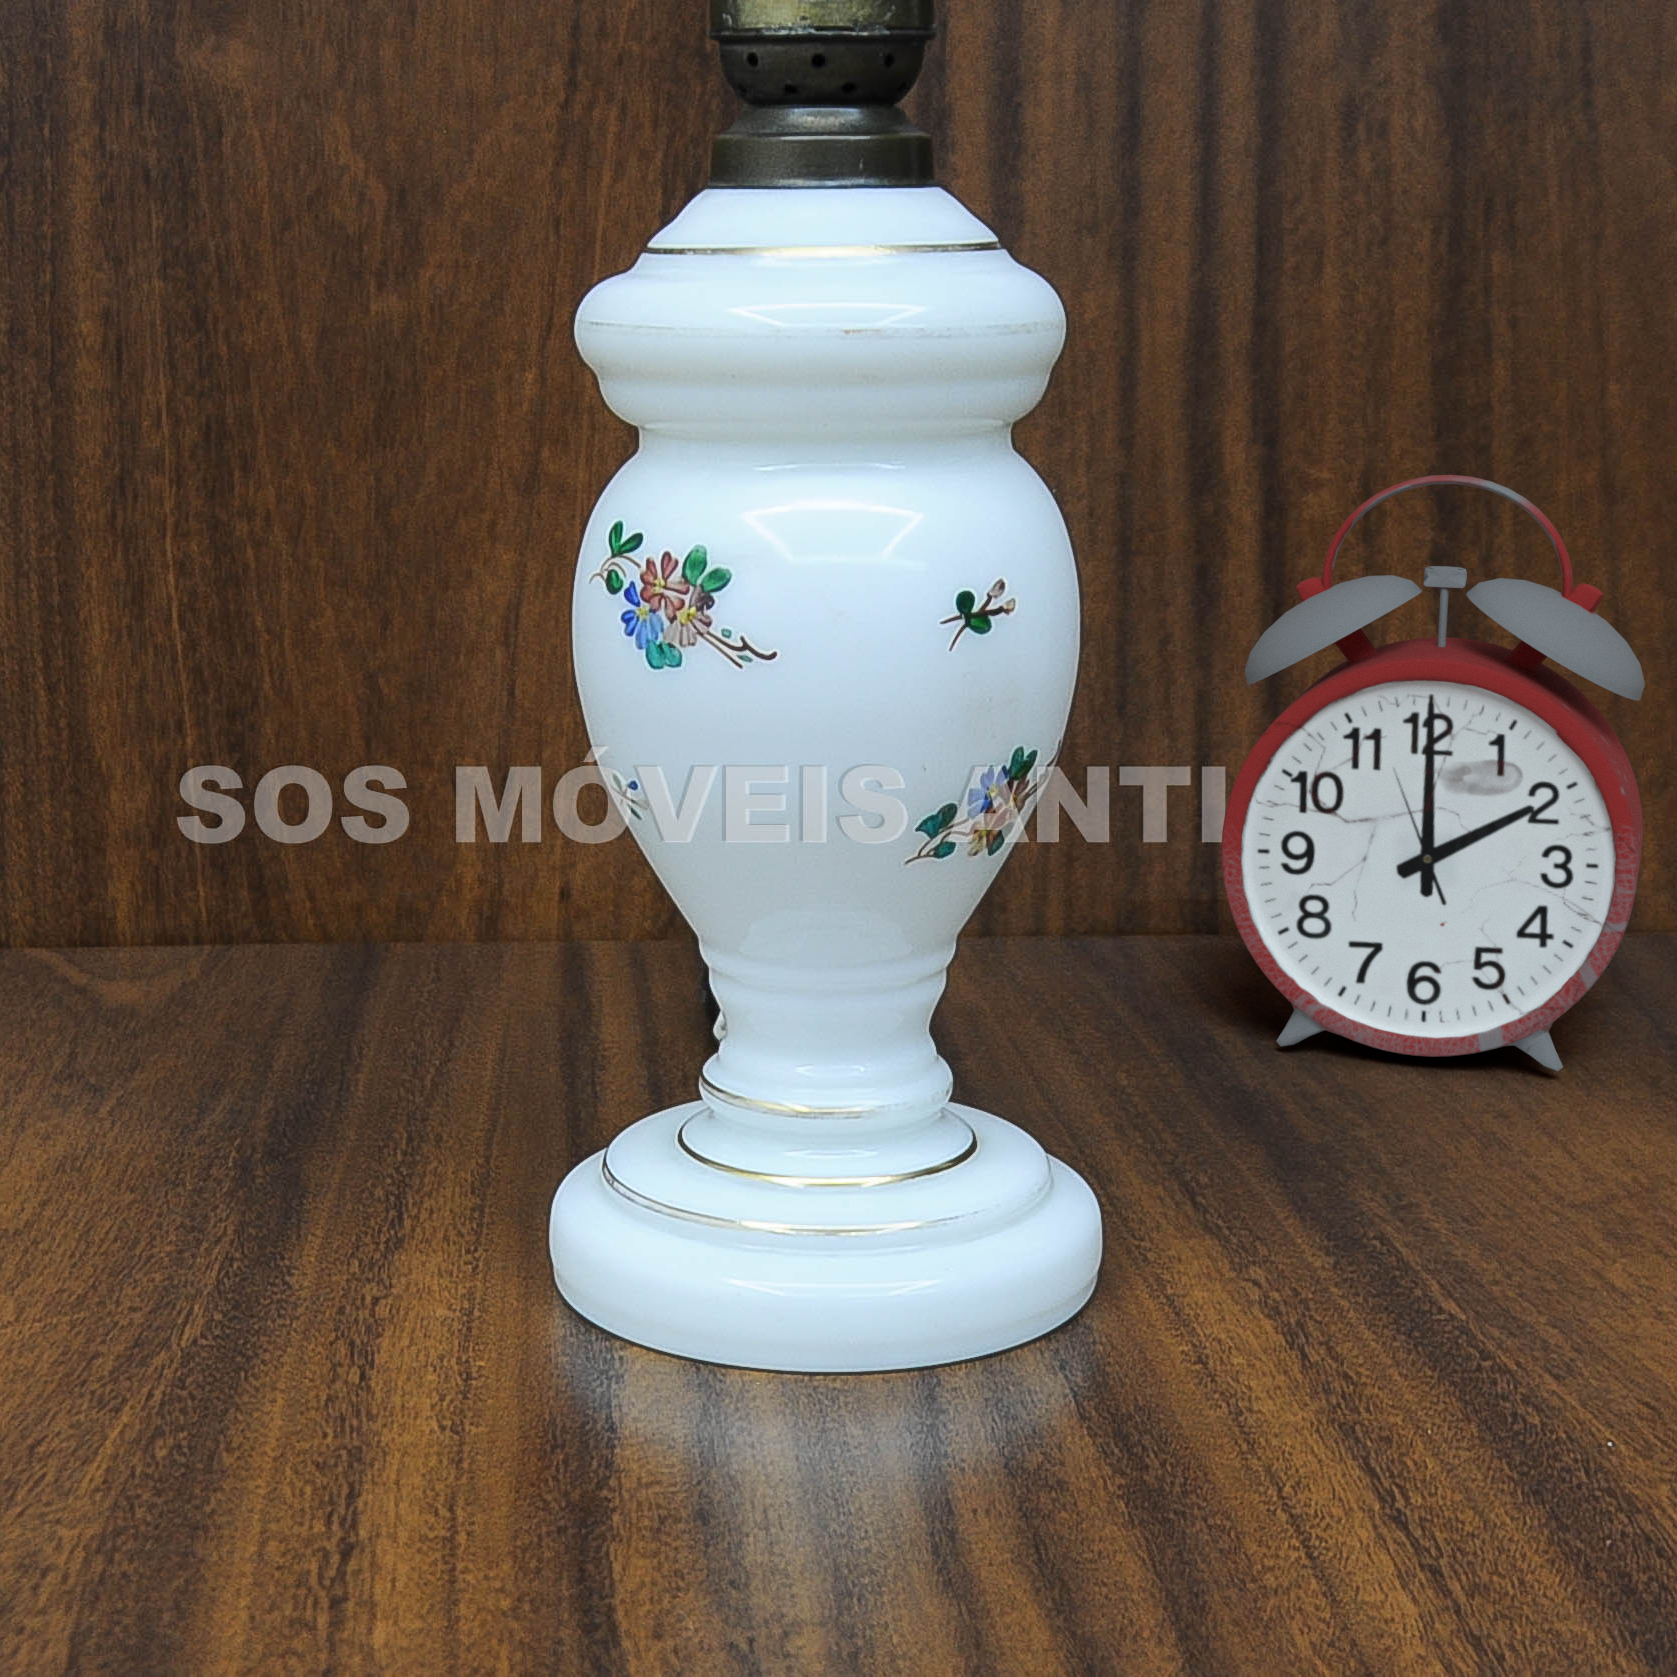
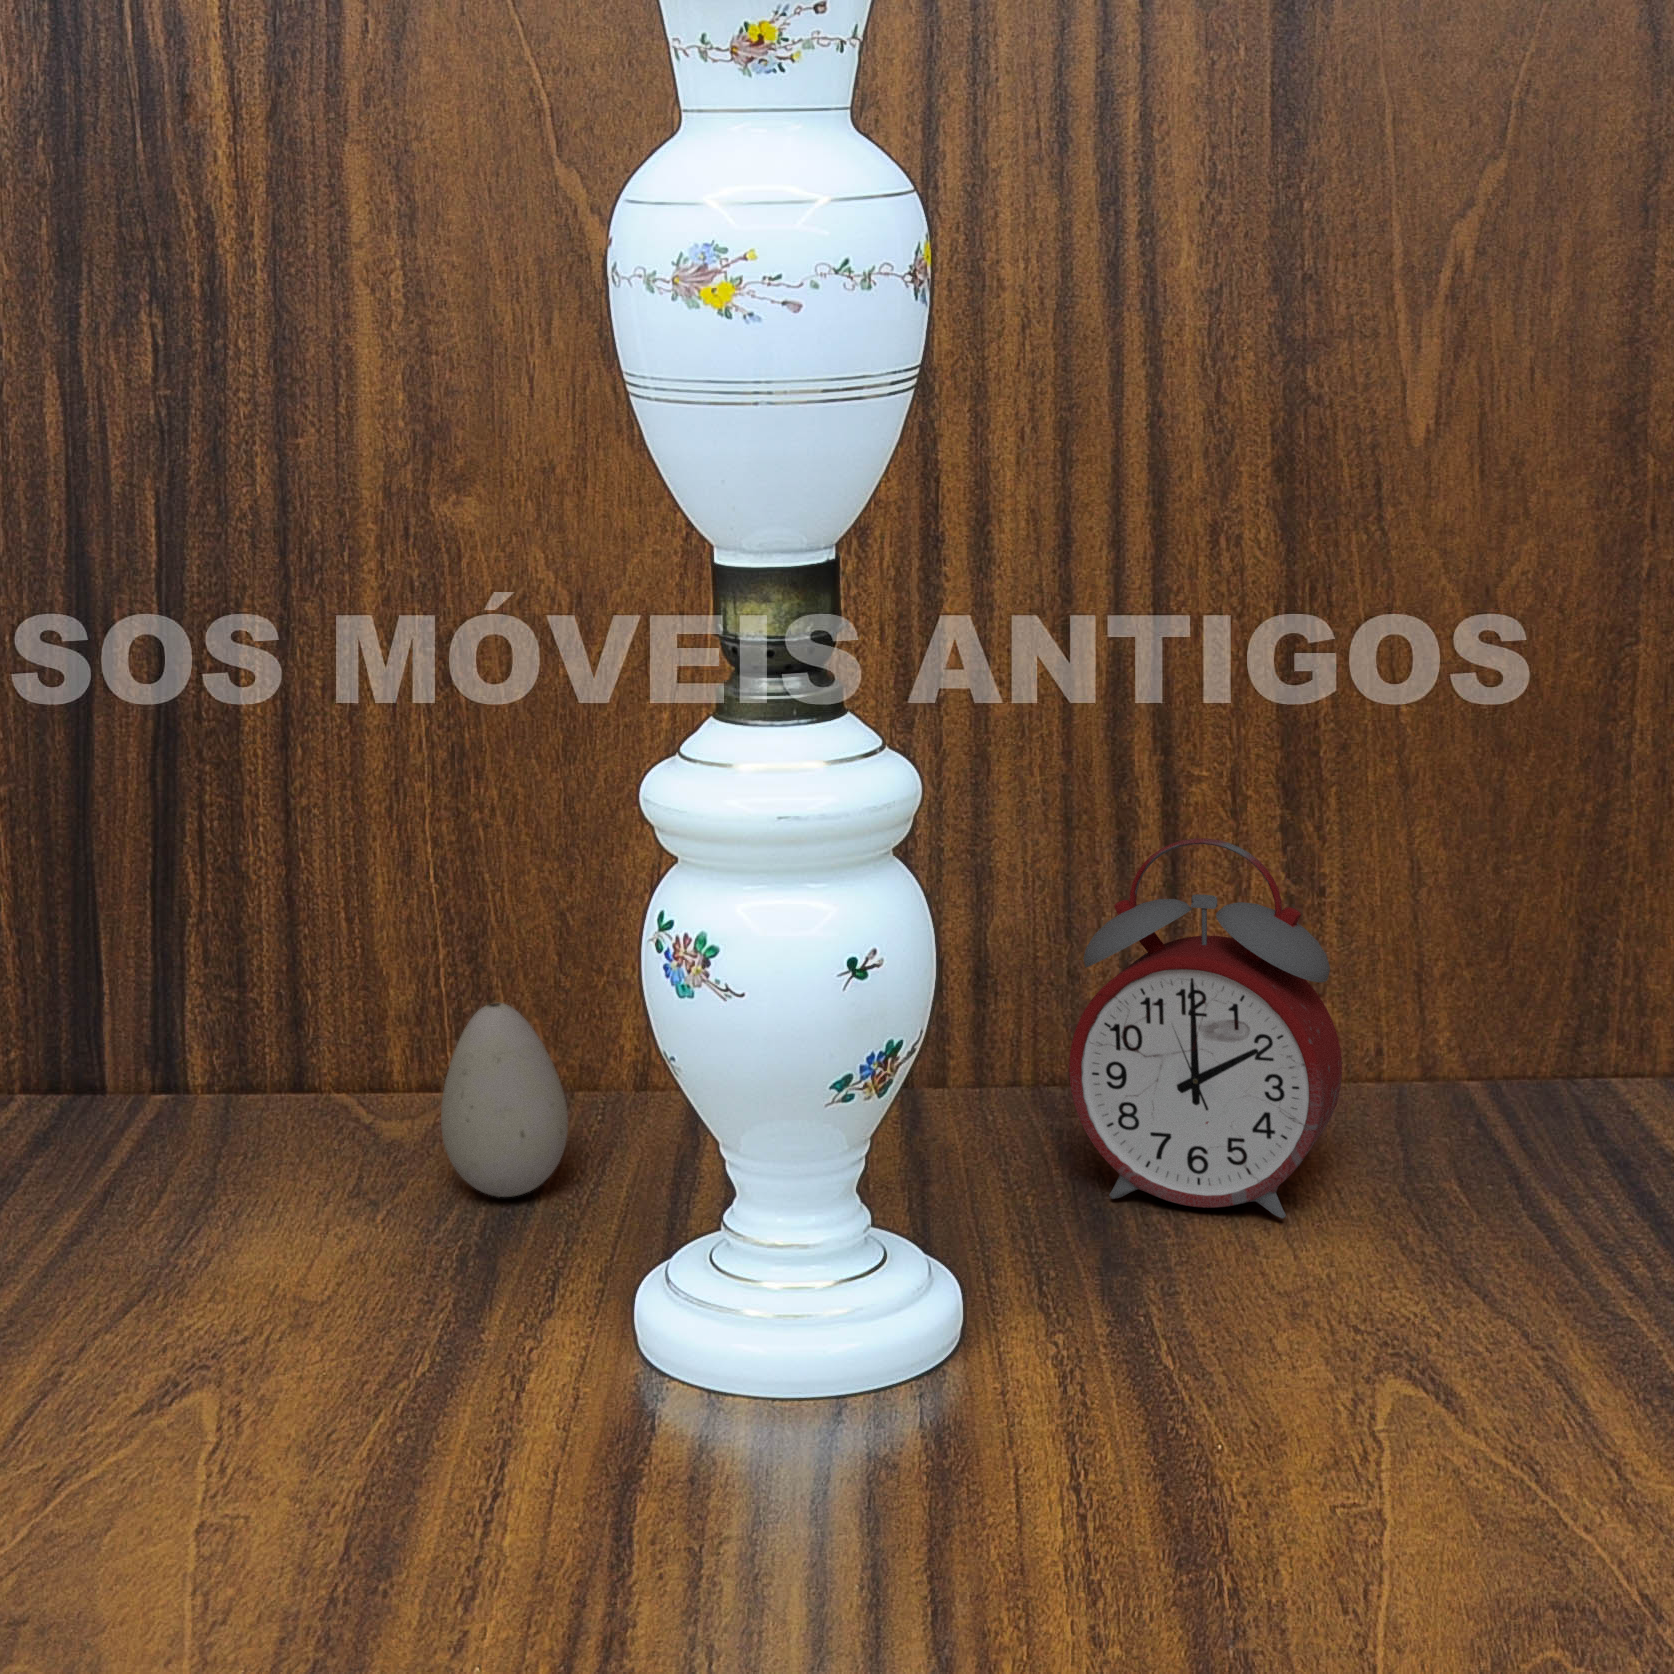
decorative egg: none [202,738,412,1053] -> present [441,1003,568,1197]

